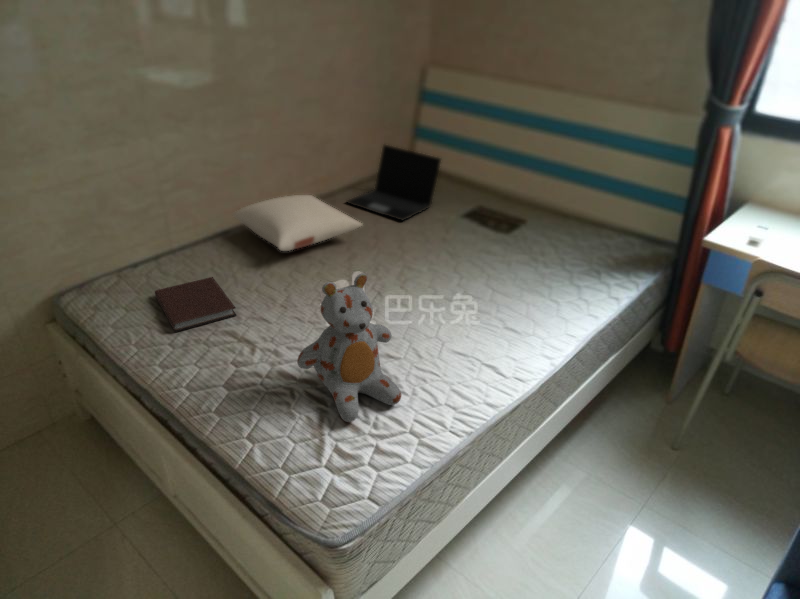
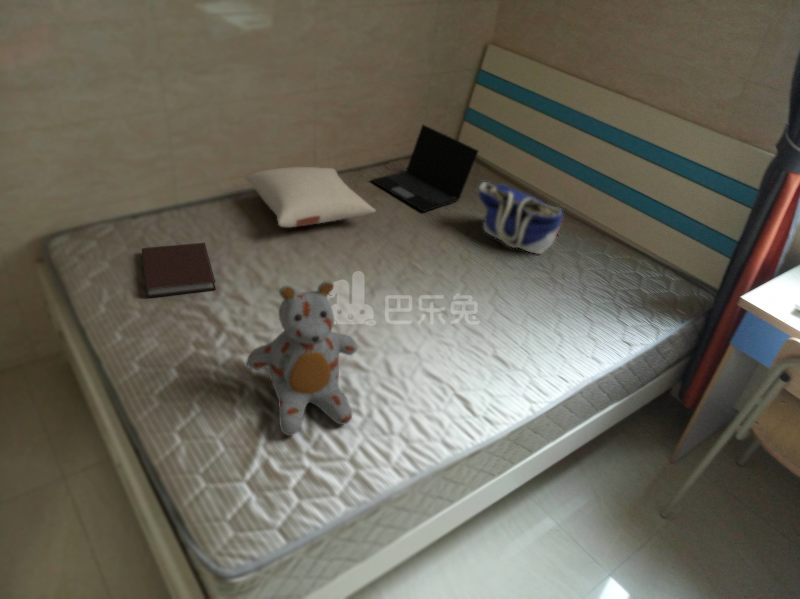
tote bag: none [452,183,533,240] -> present [479,182,563,254]

